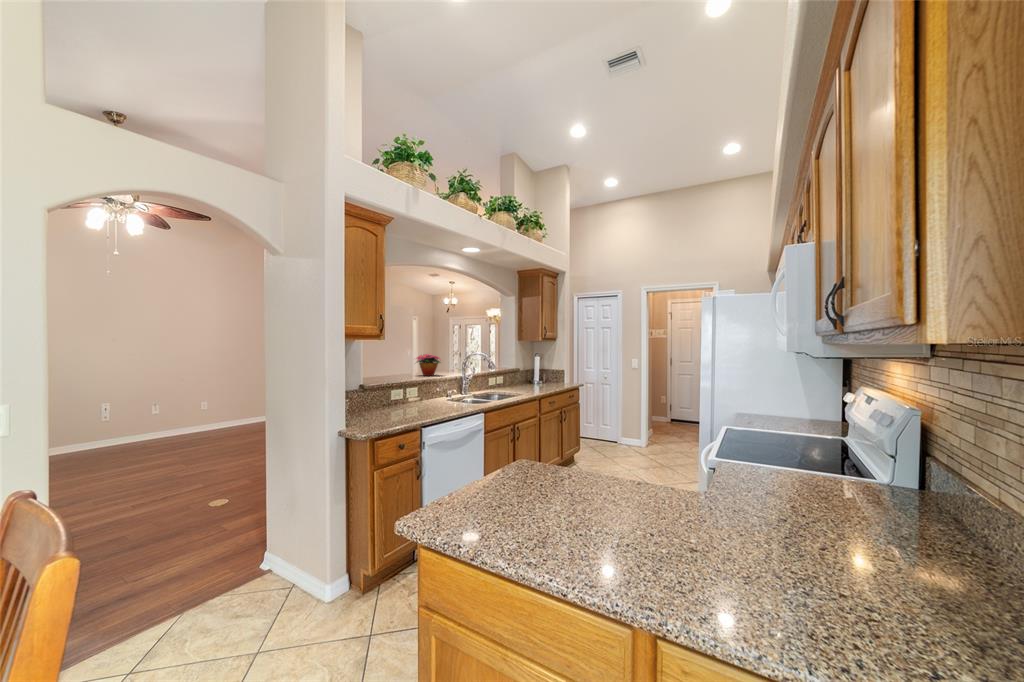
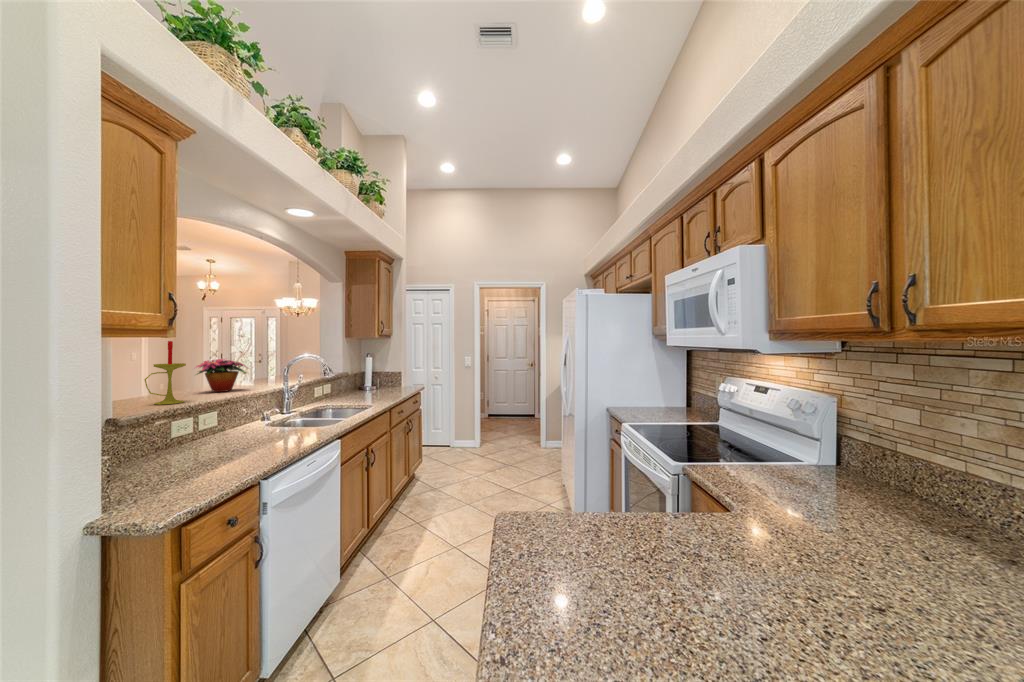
candle: none [385,341,404,380] -> present [145,341,186,405]

